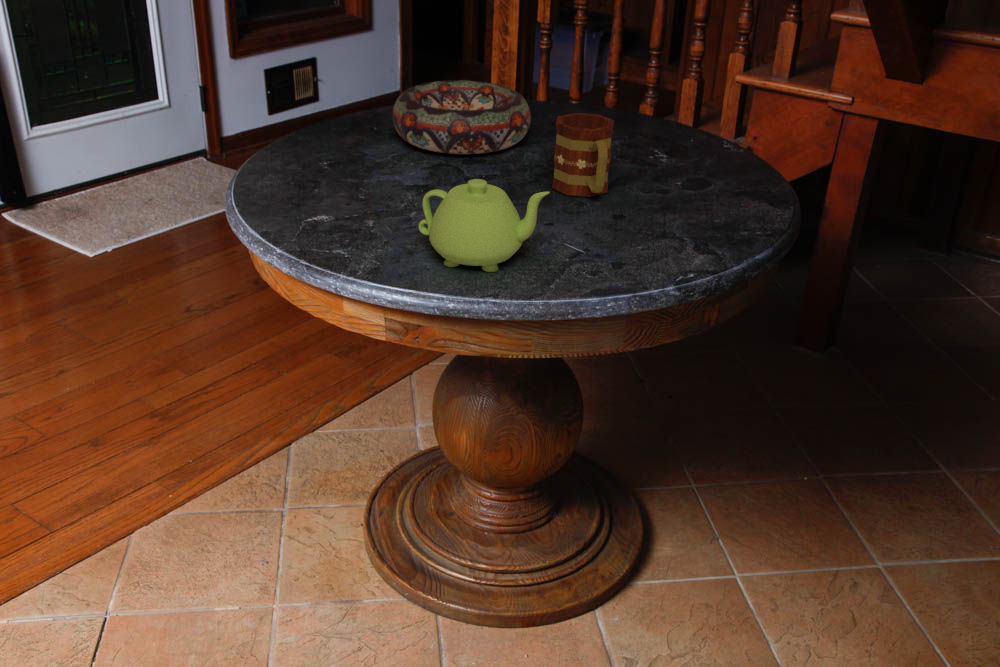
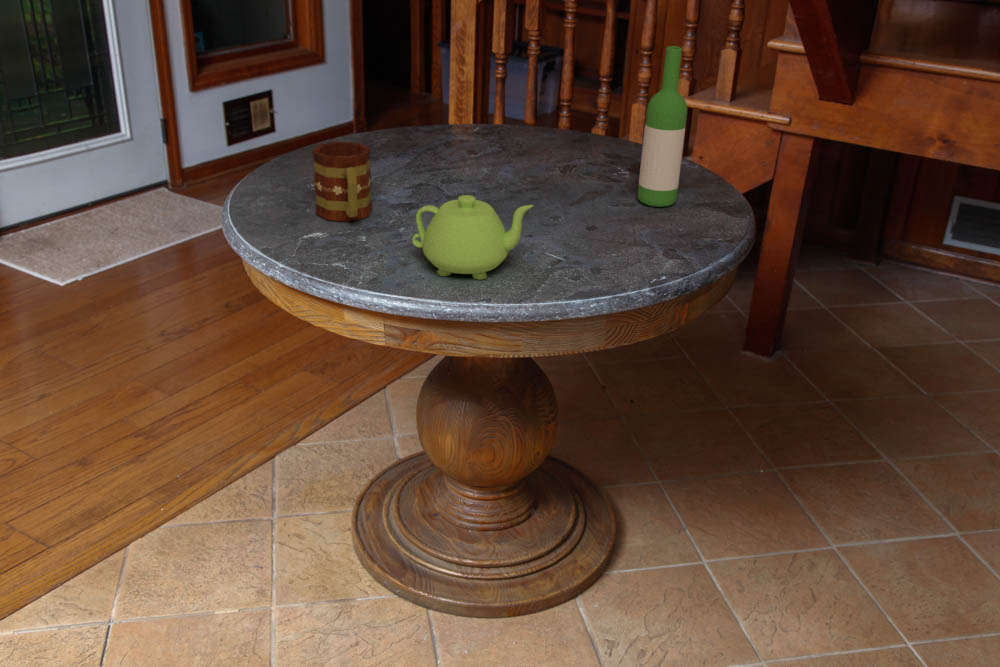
wine bottle: none [674,17,731,194] -> present [638,46,687,207]
decorative bowl: present [392,80,531,154] -> none [372,107,501,175]
mug: present [552,113,614,197] -> present [312,142,372,221]

